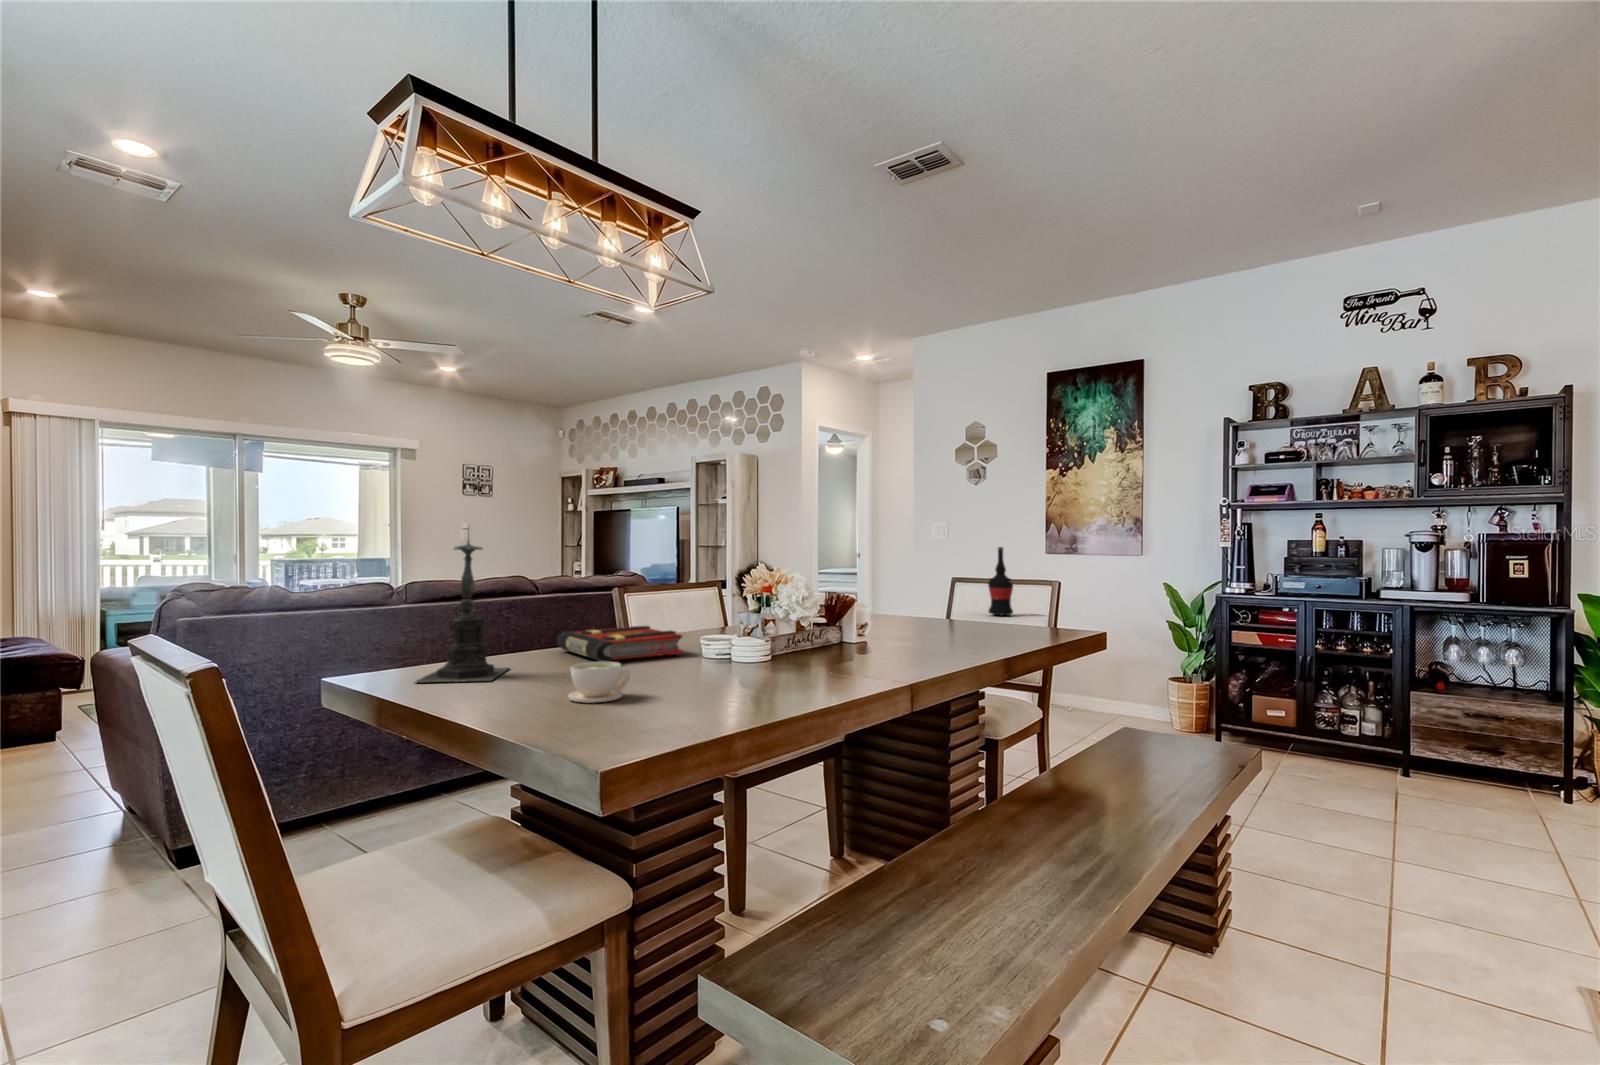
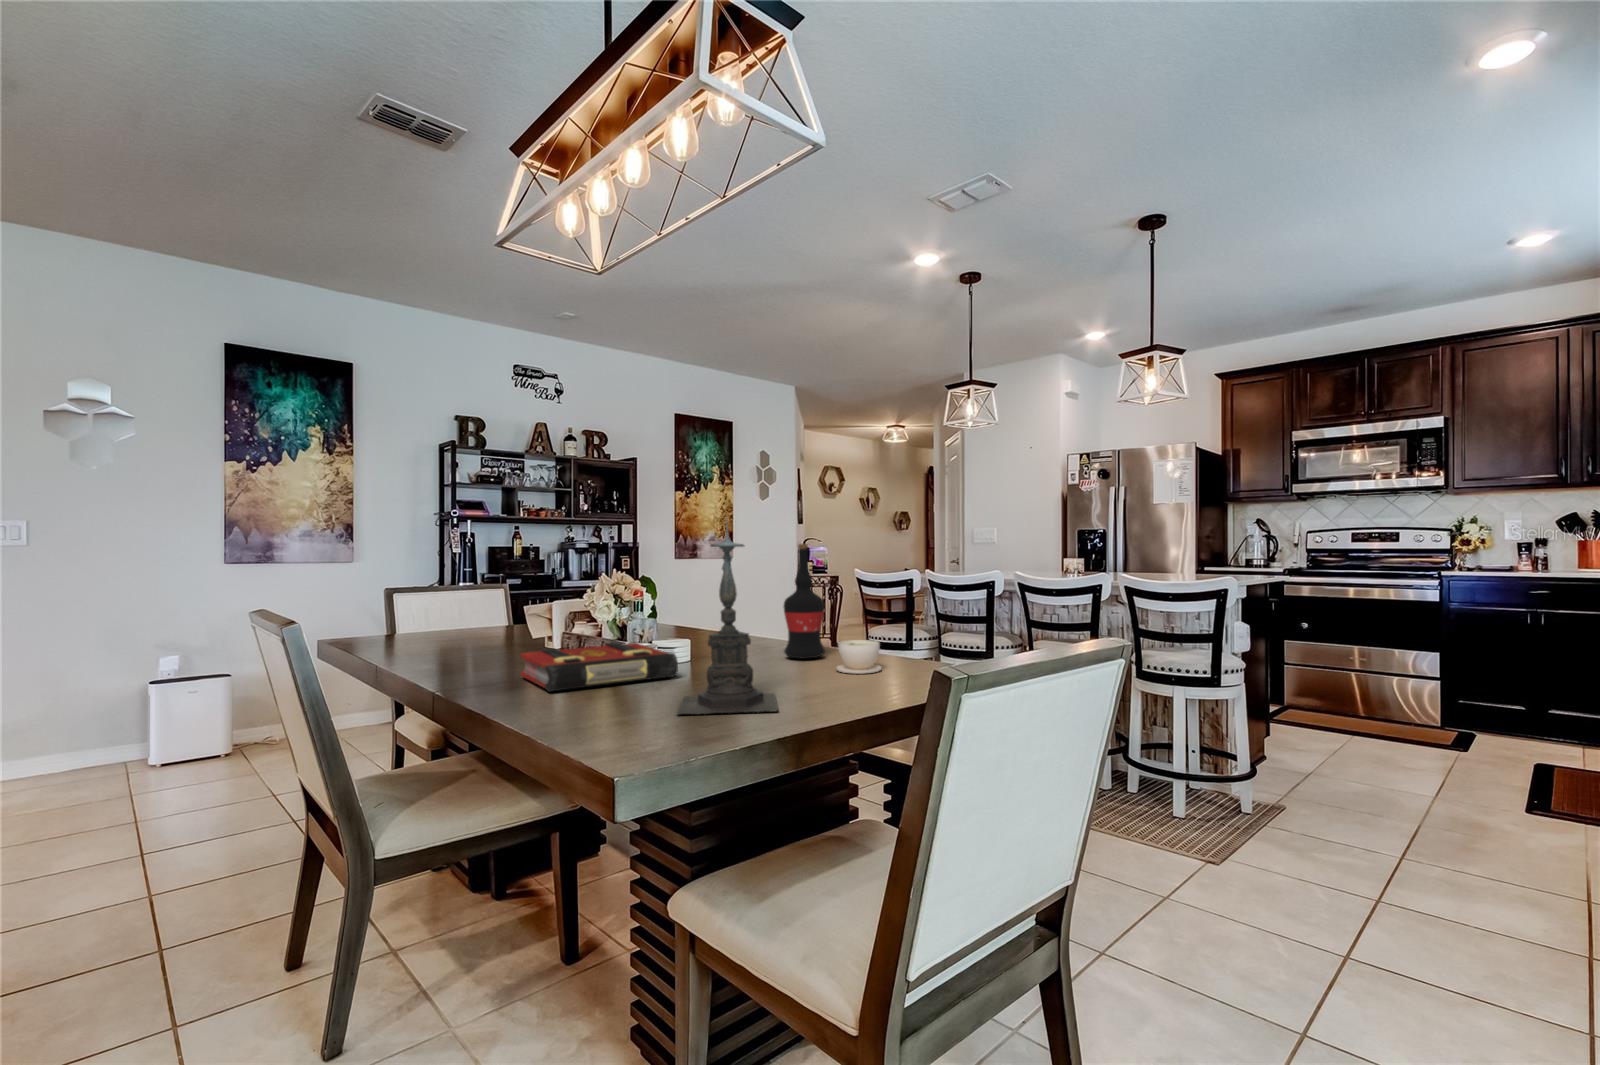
wine bottle: present [988,547,1013,615] -> present [784,544,825,659]

